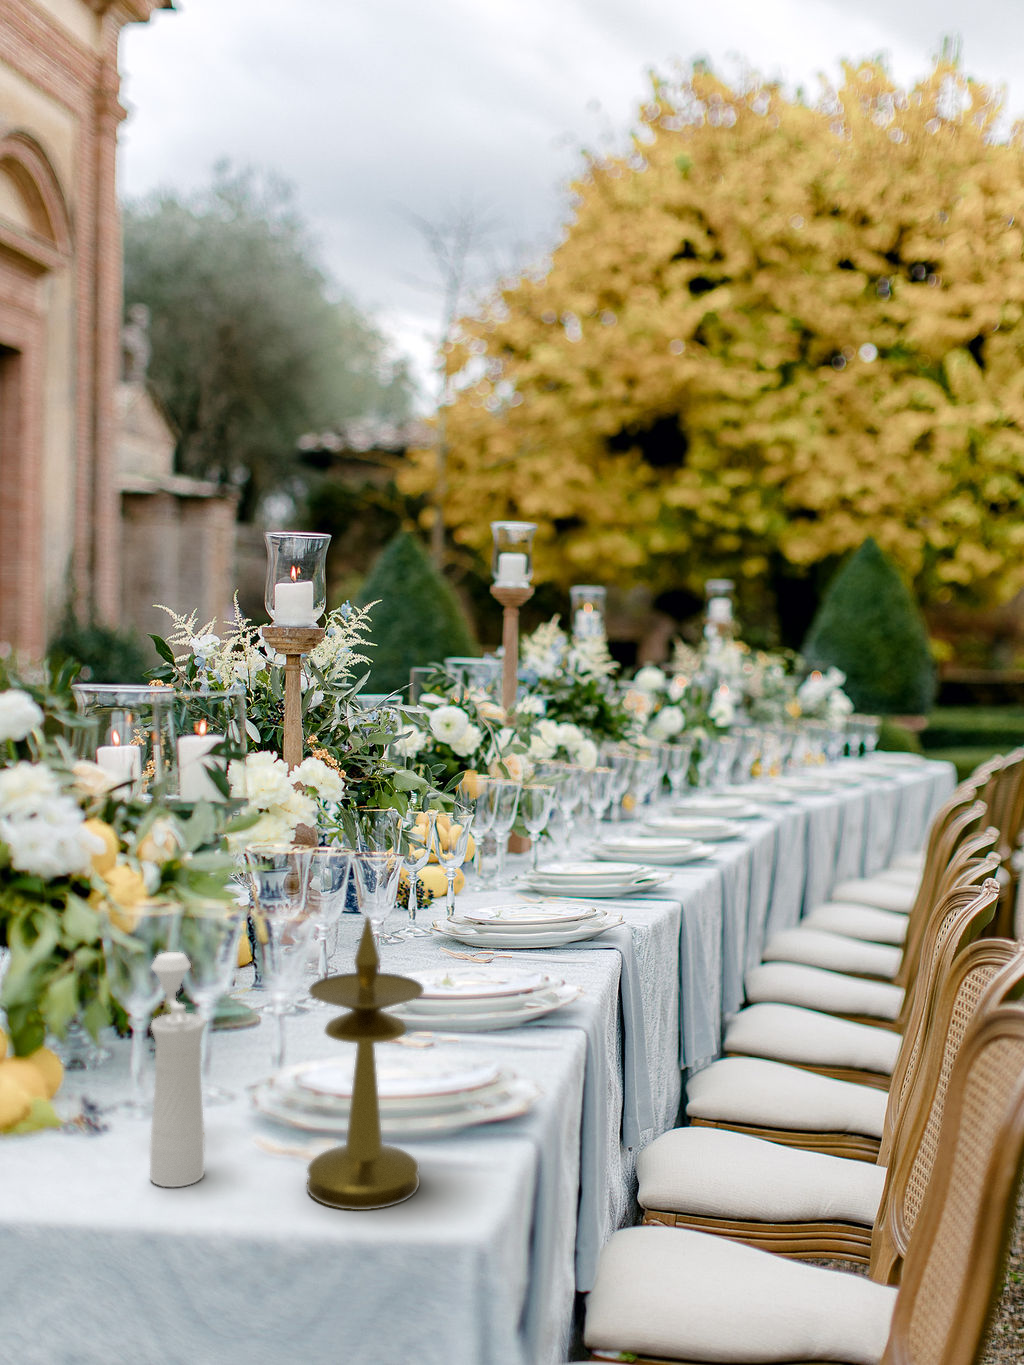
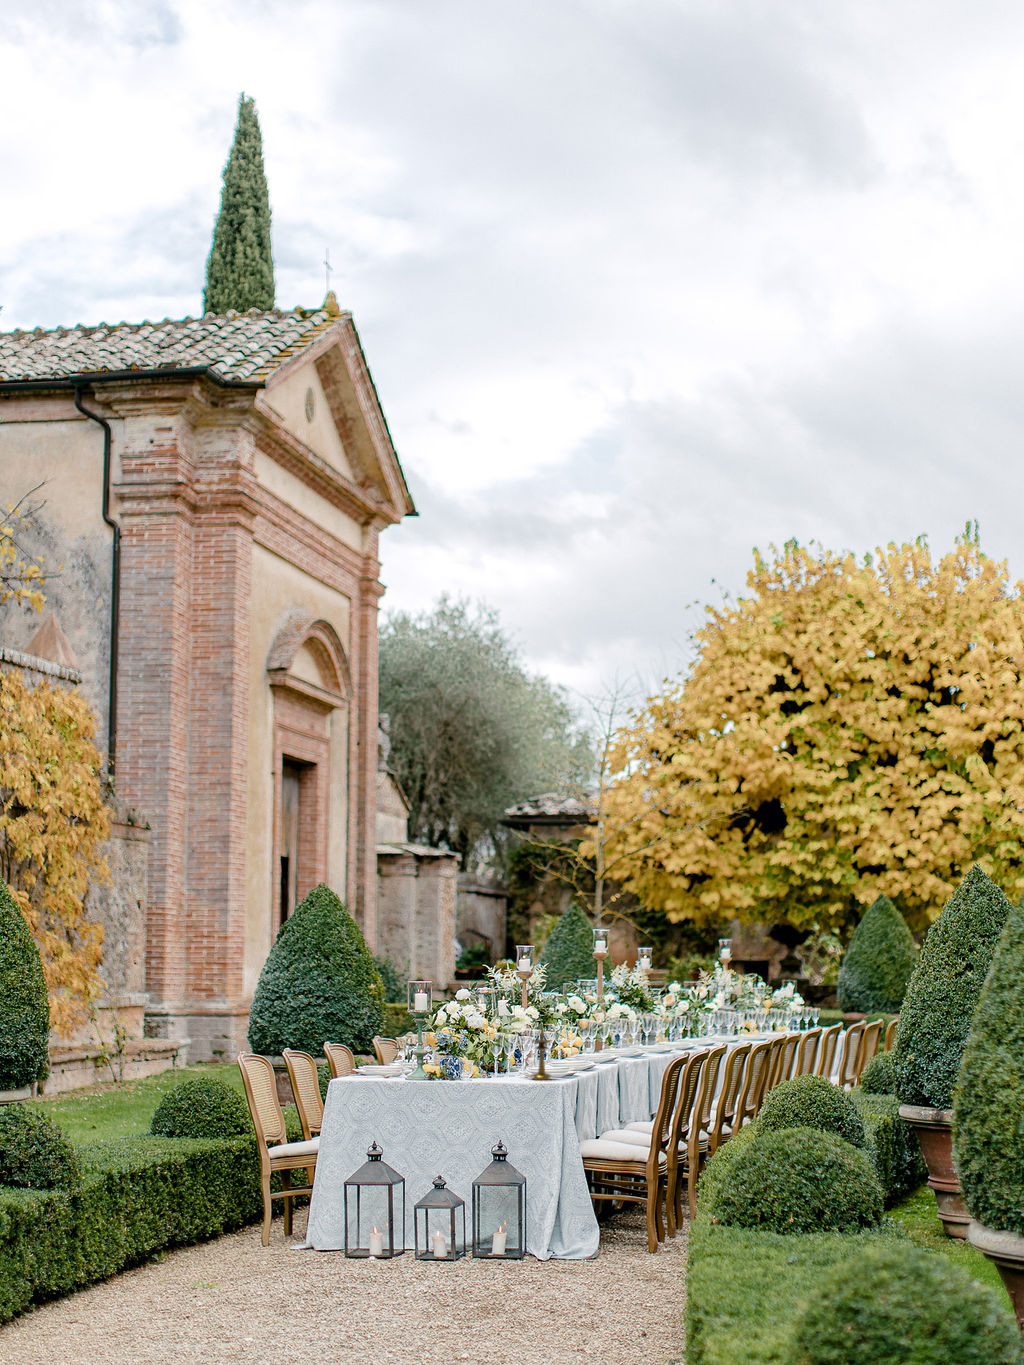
pepper mill: present [150,952,206,1187] -> none [500,1038,512,1079]

